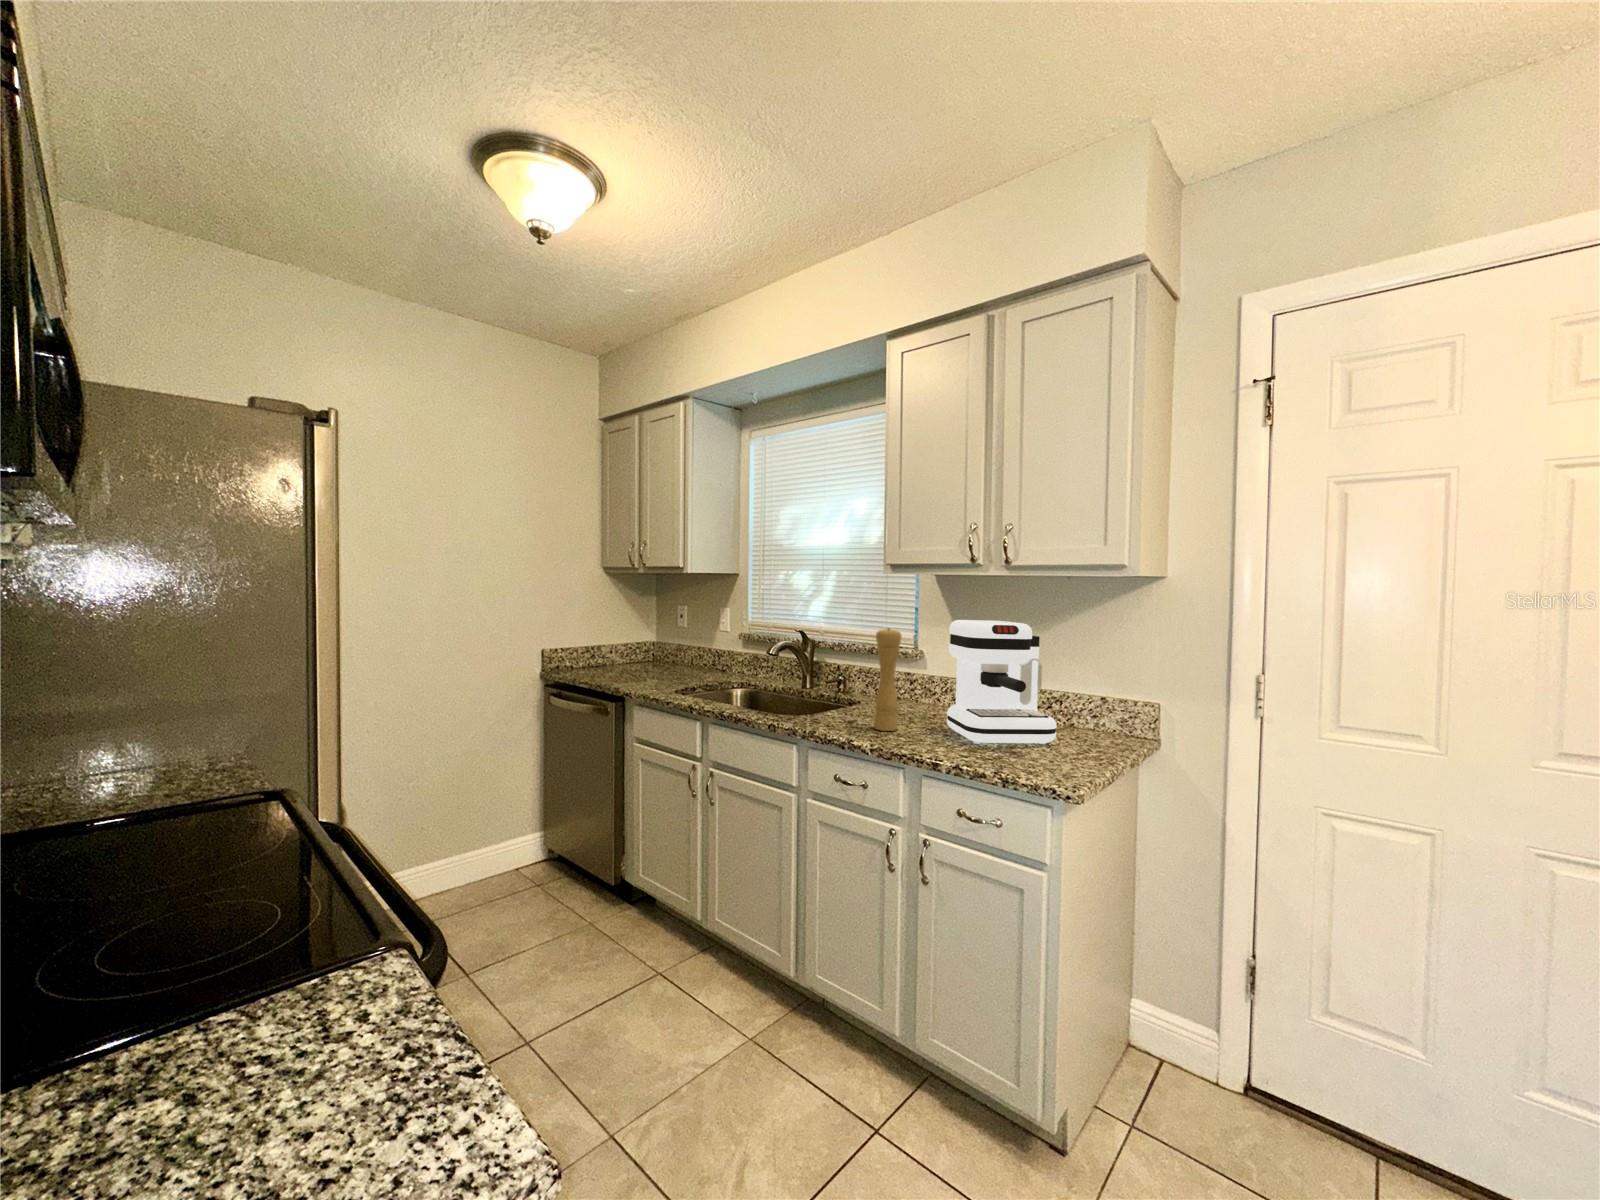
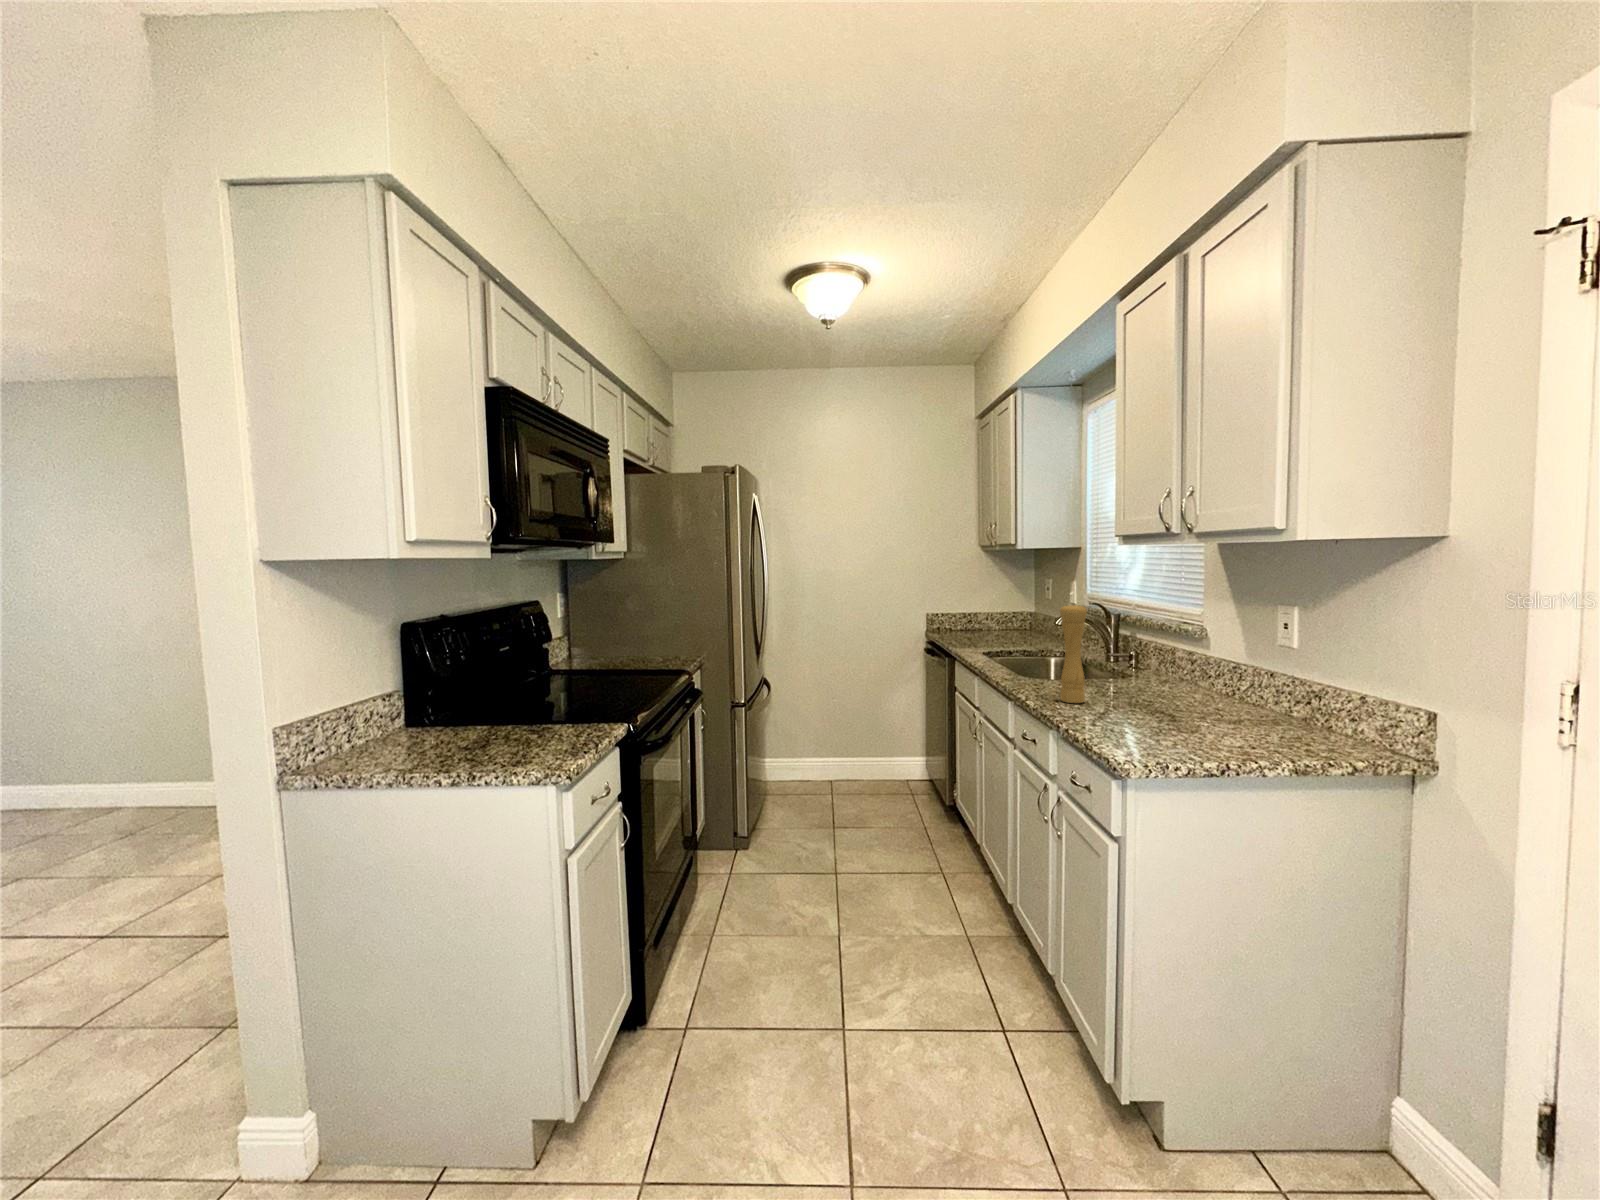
coffee maker: present [947,620,1057,744] -> none [1112,596,1241,737]

